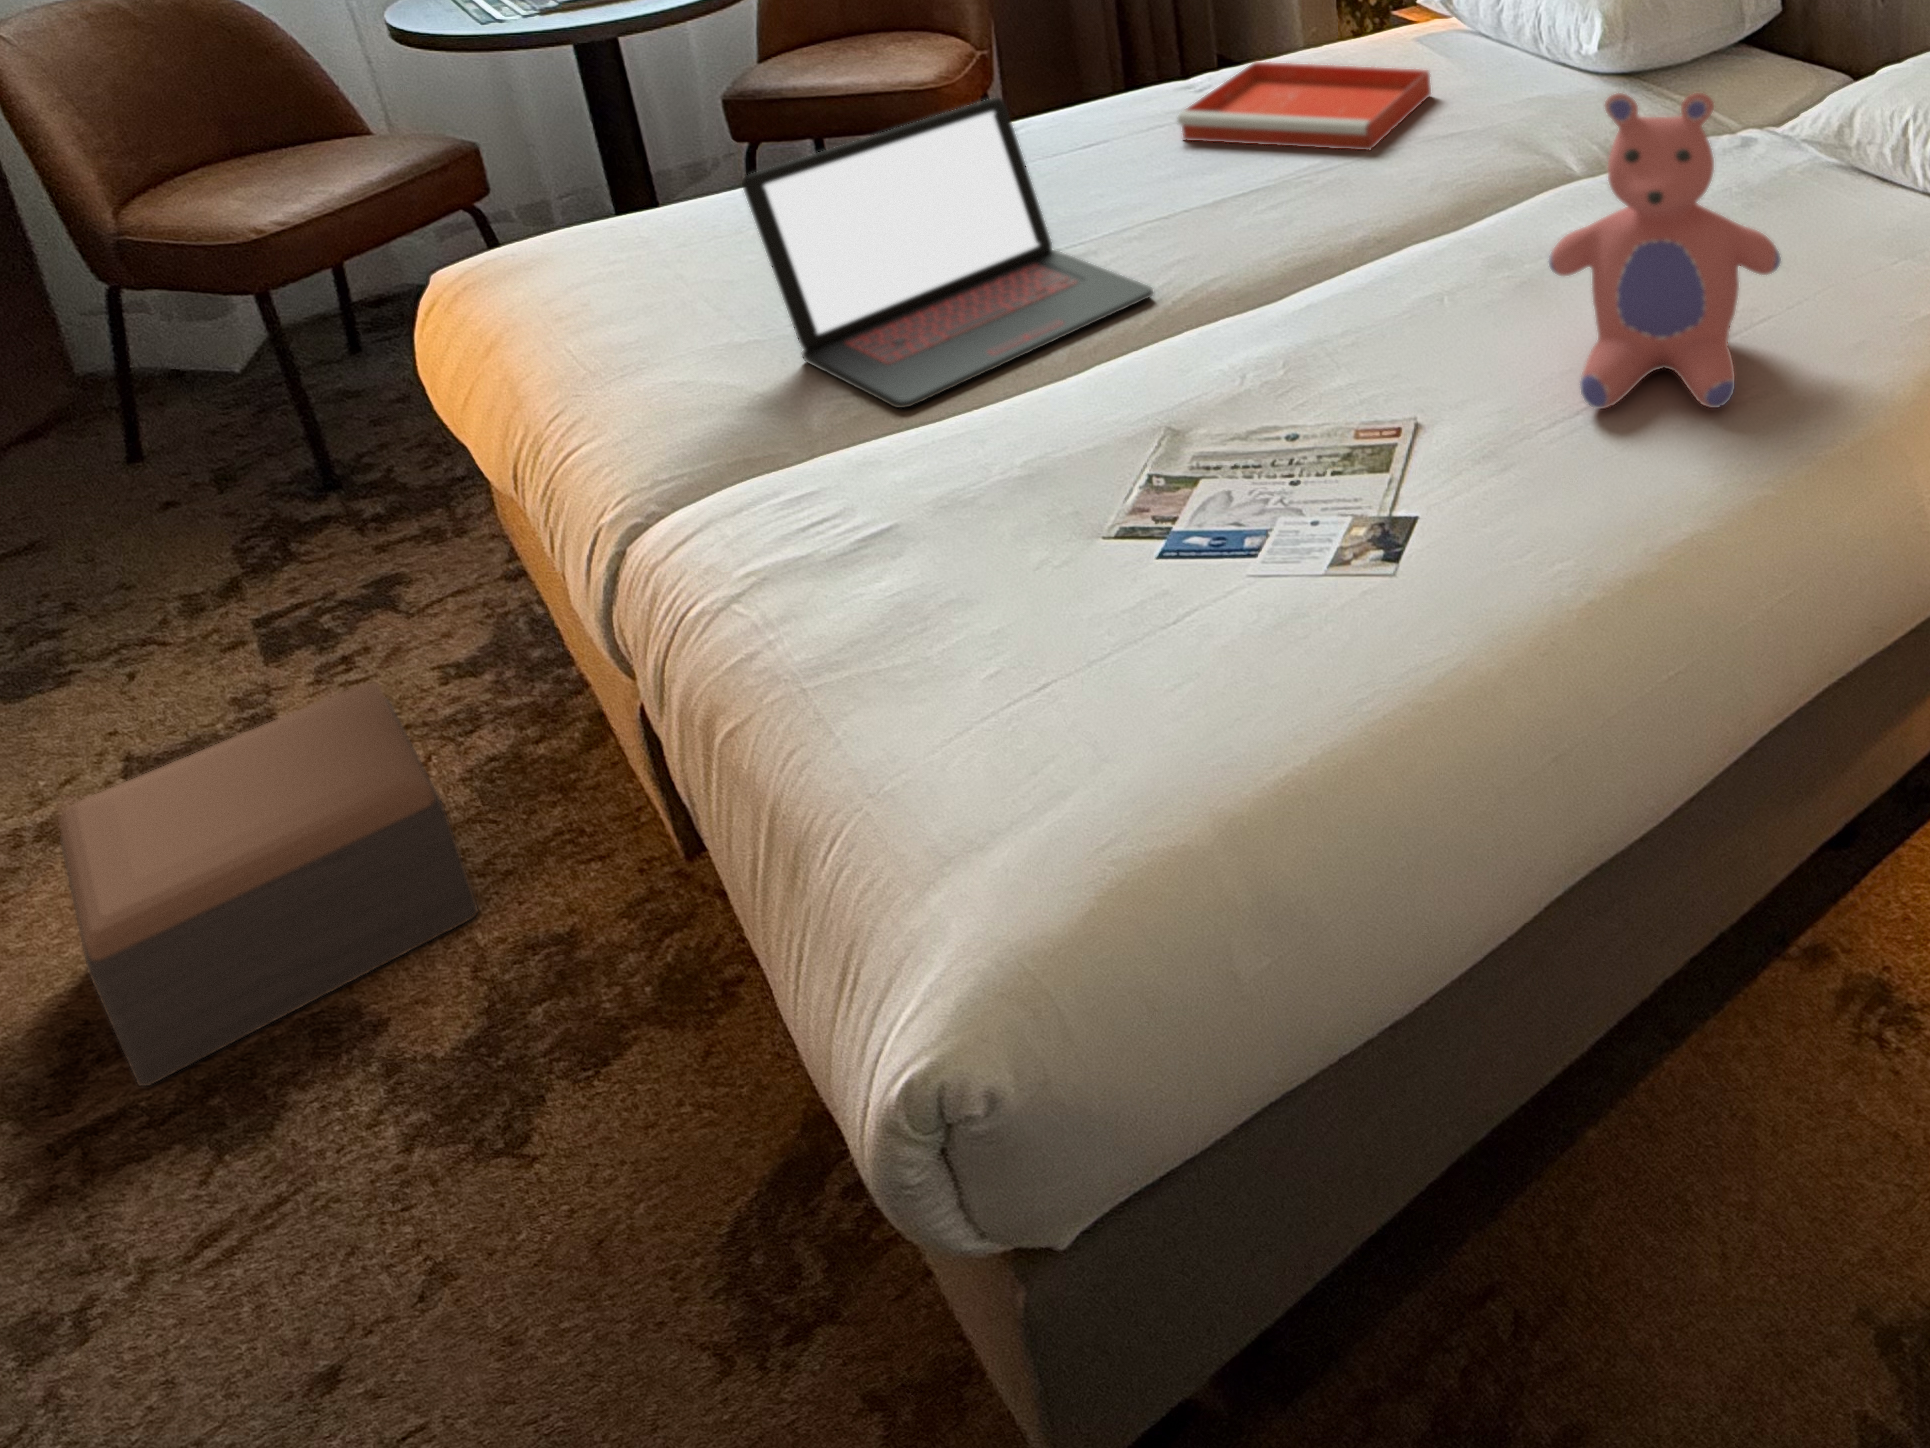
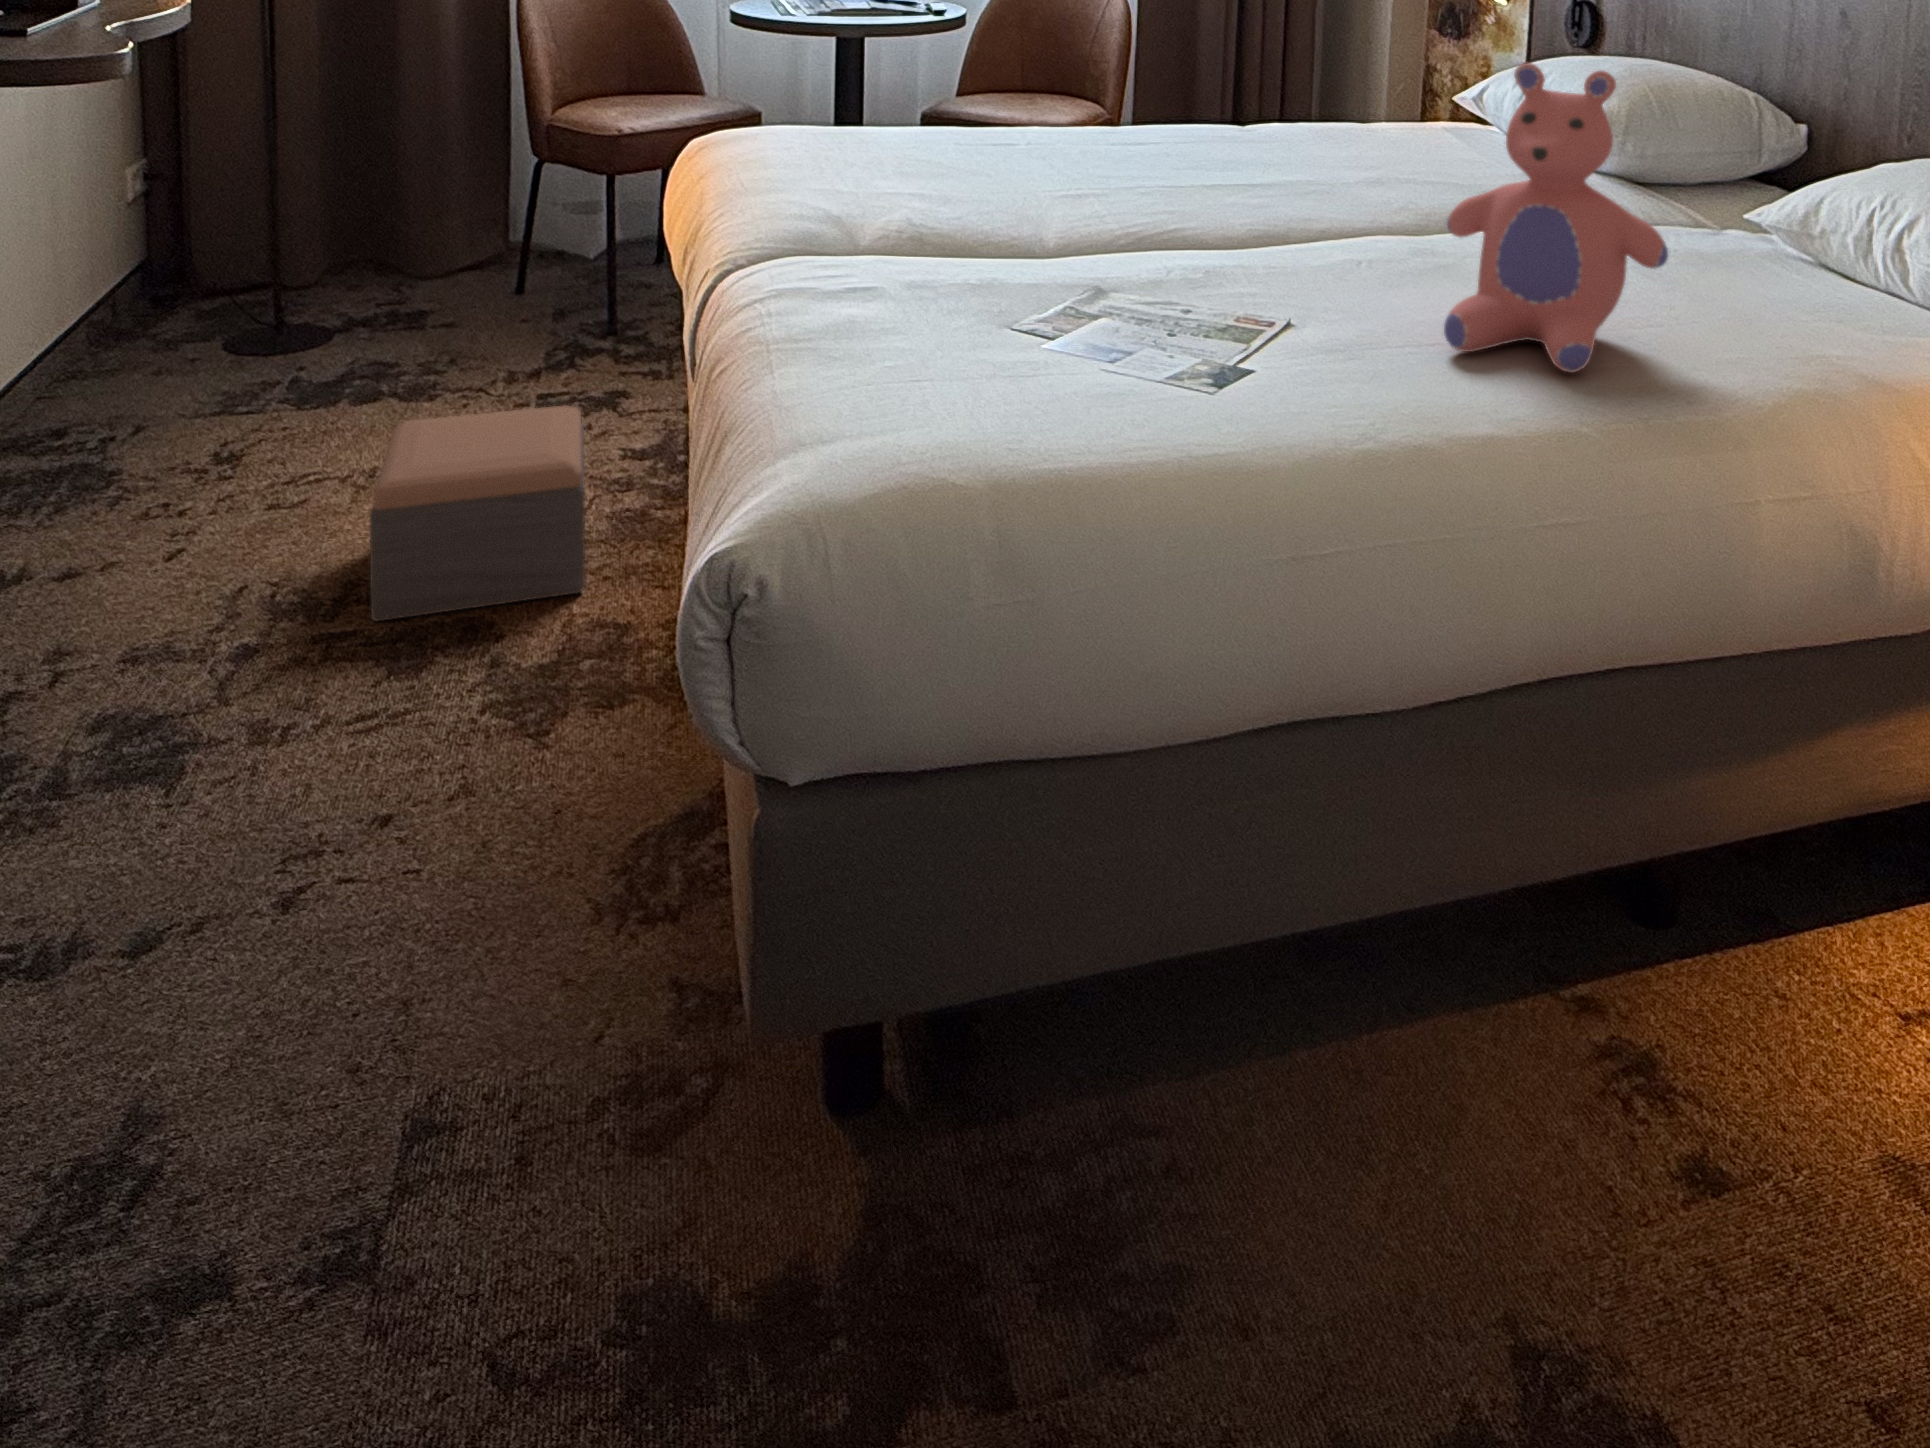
tray: present [1178,62,1431,150] -> none [1213,113,1436,183]
laptop: present [742,98,1153,408] -> none [871,52,1137,245]

